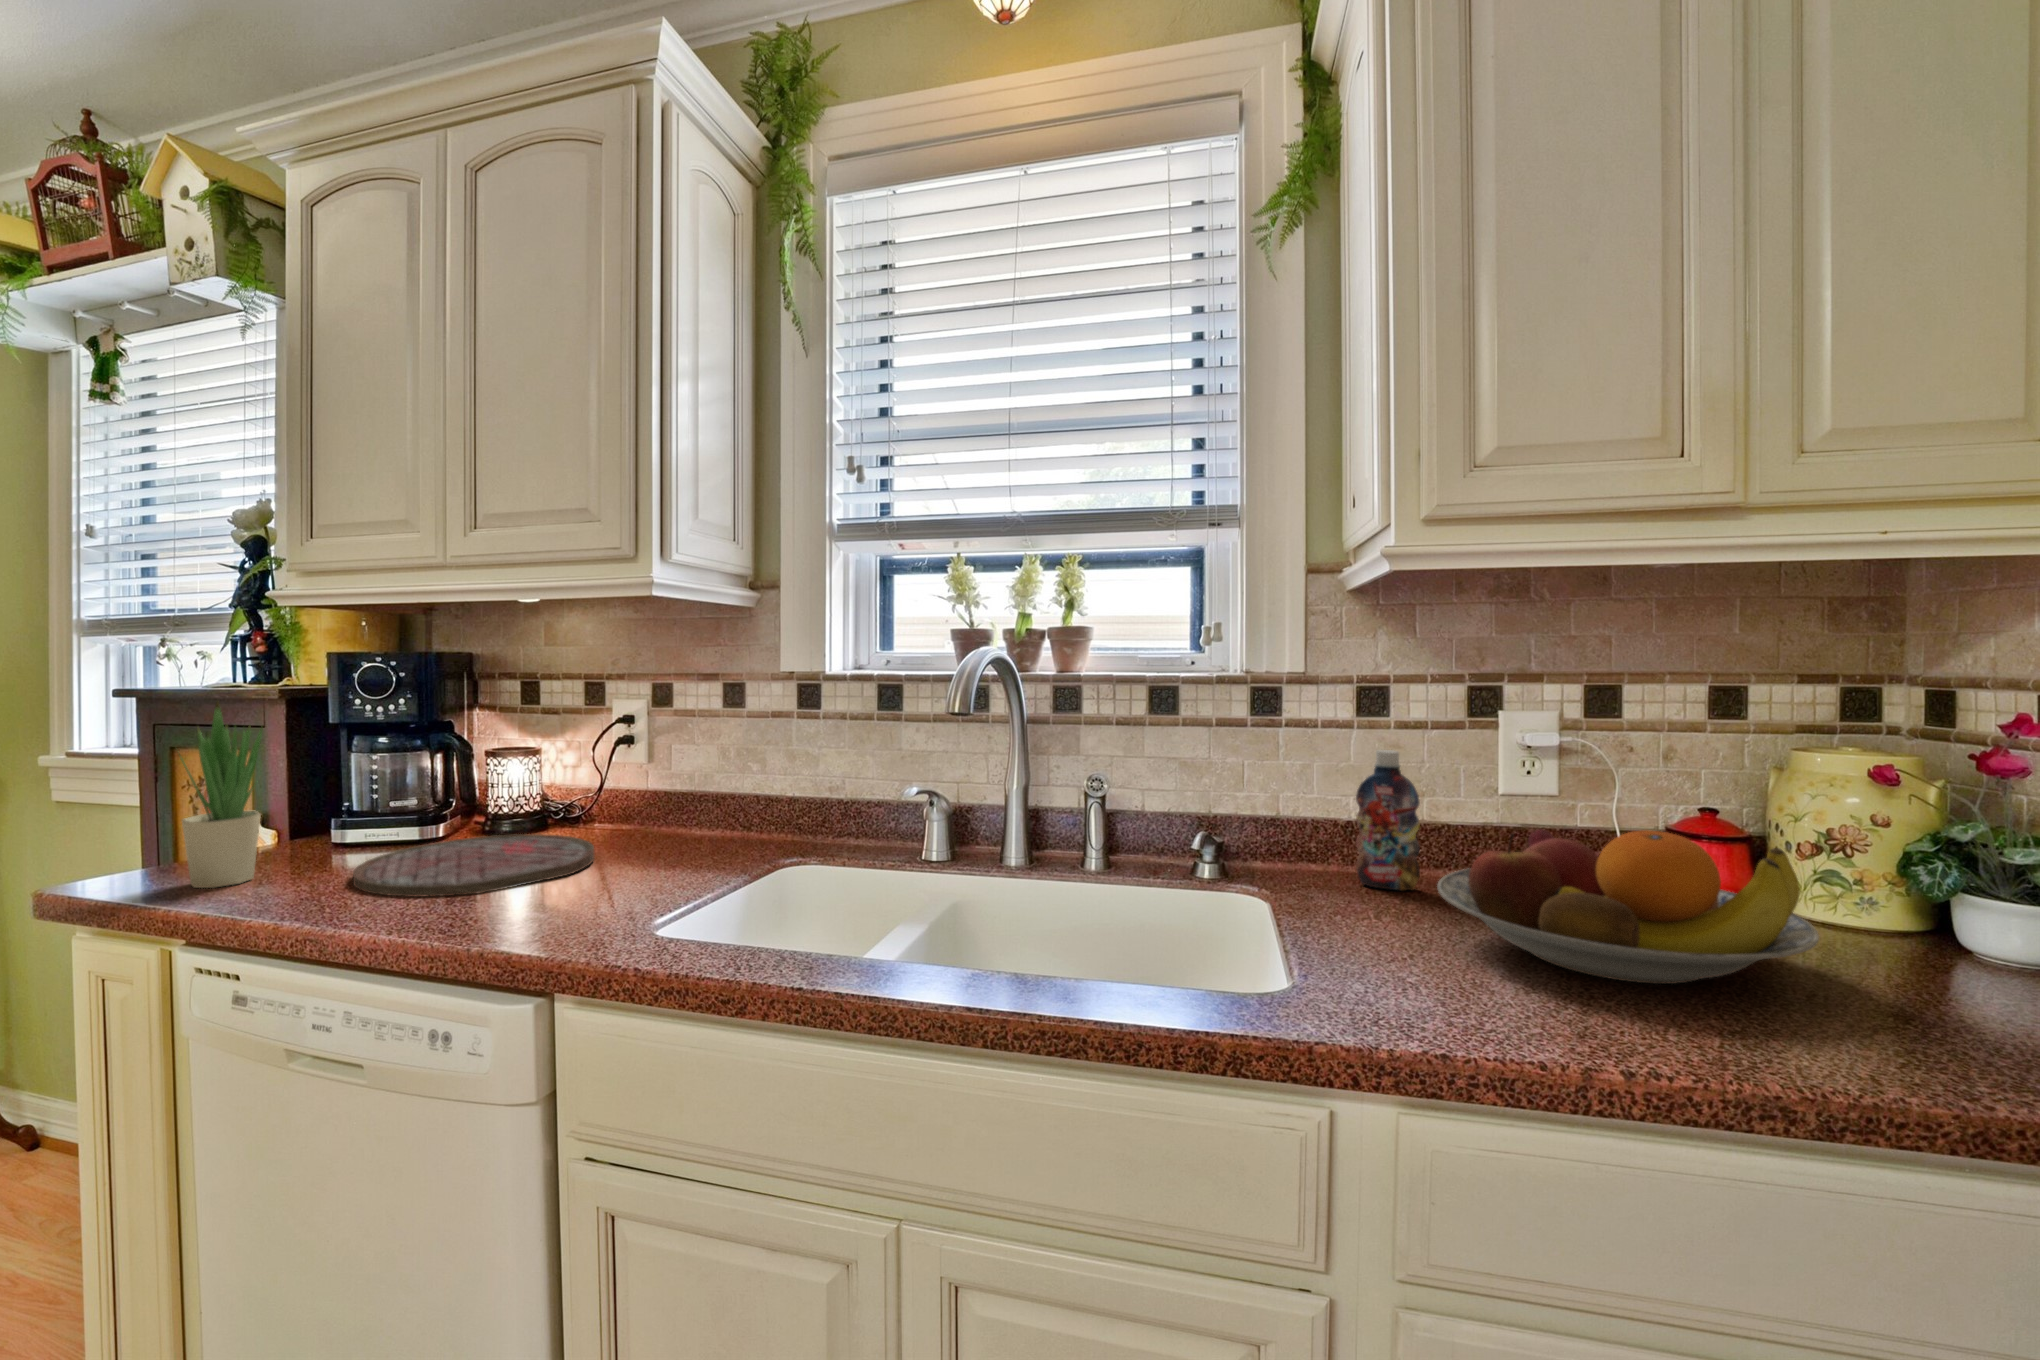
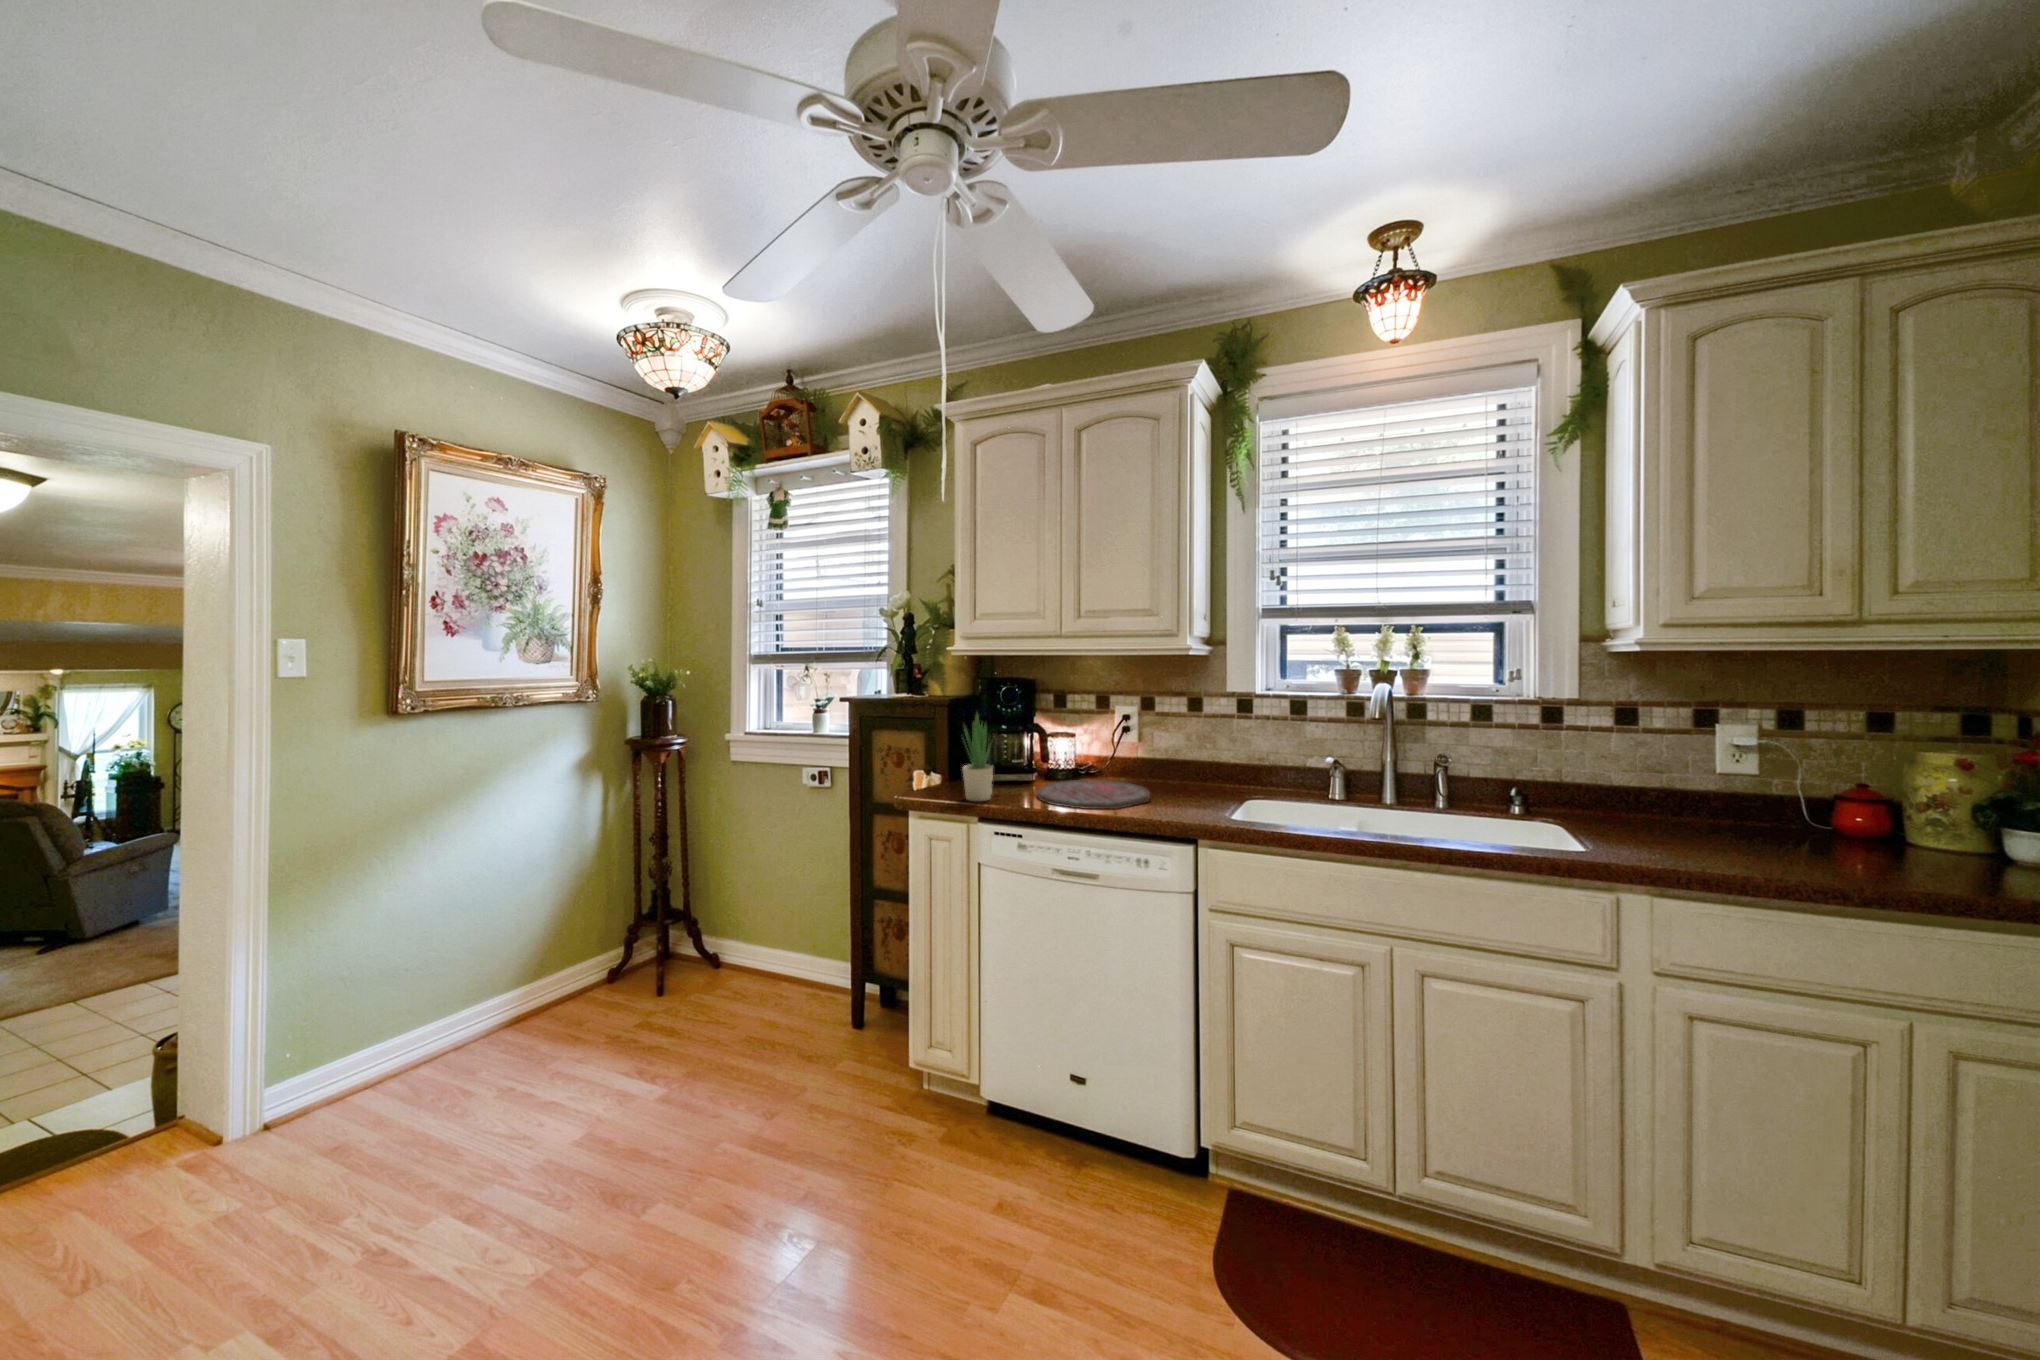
bottle: present [1356,750,1420,890] -> none [1620,746,1665,826]
fruit bowl: present [1437,829,1819,984] -> none [1688,793,1928,872]

